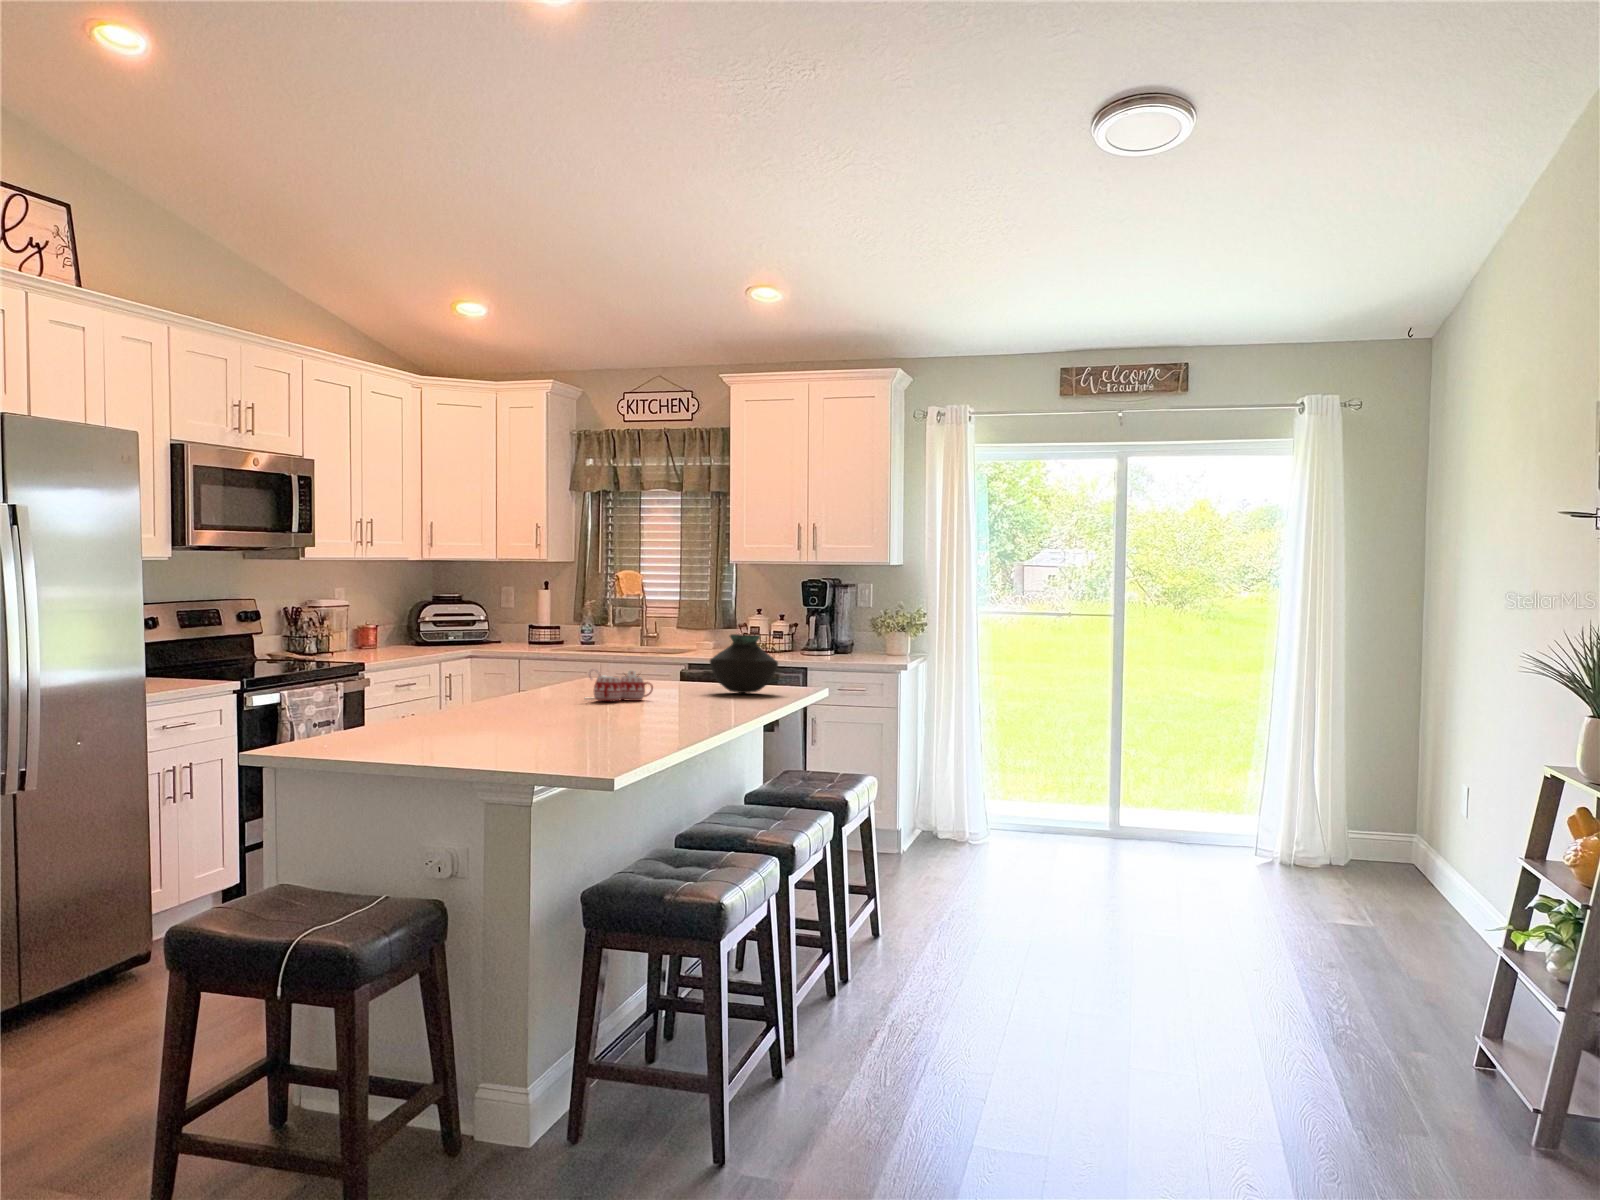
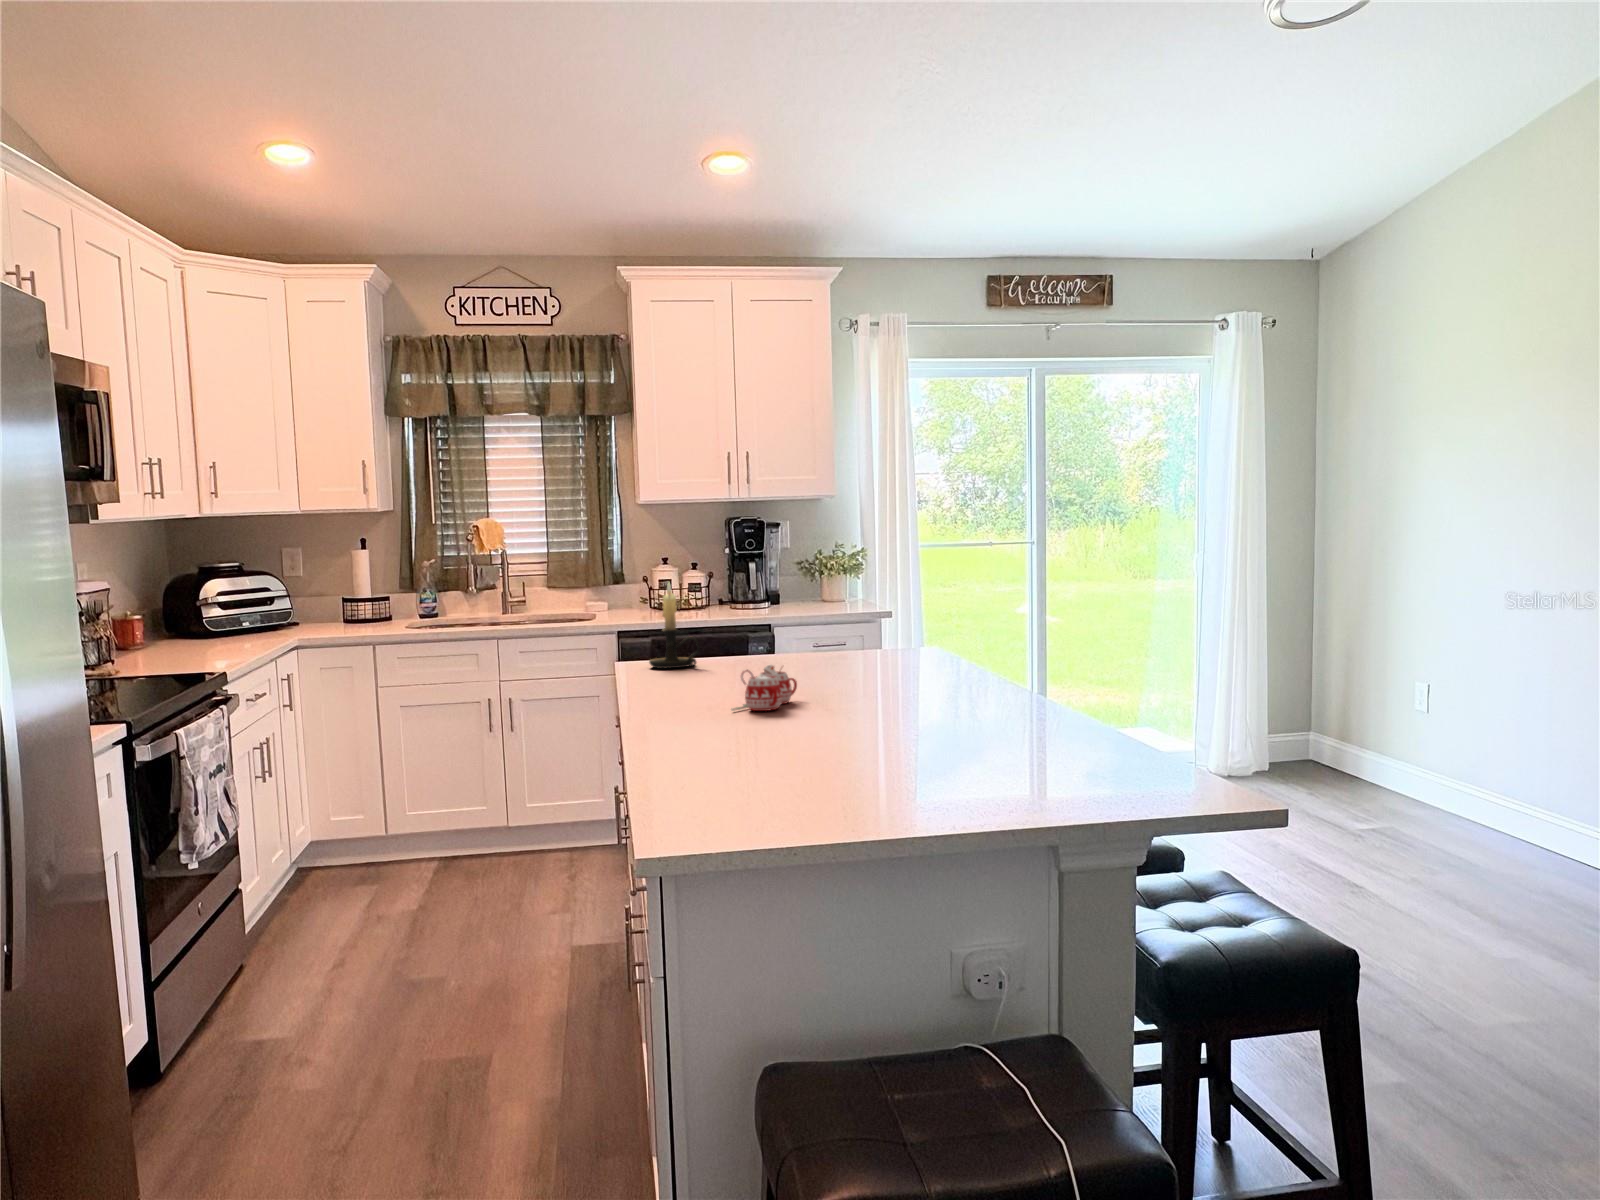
candle holder: none [649,616,685,685] -> present [649,583,700,668]
vase: present [710,634,778,693] -> none [782,600,866,673]

